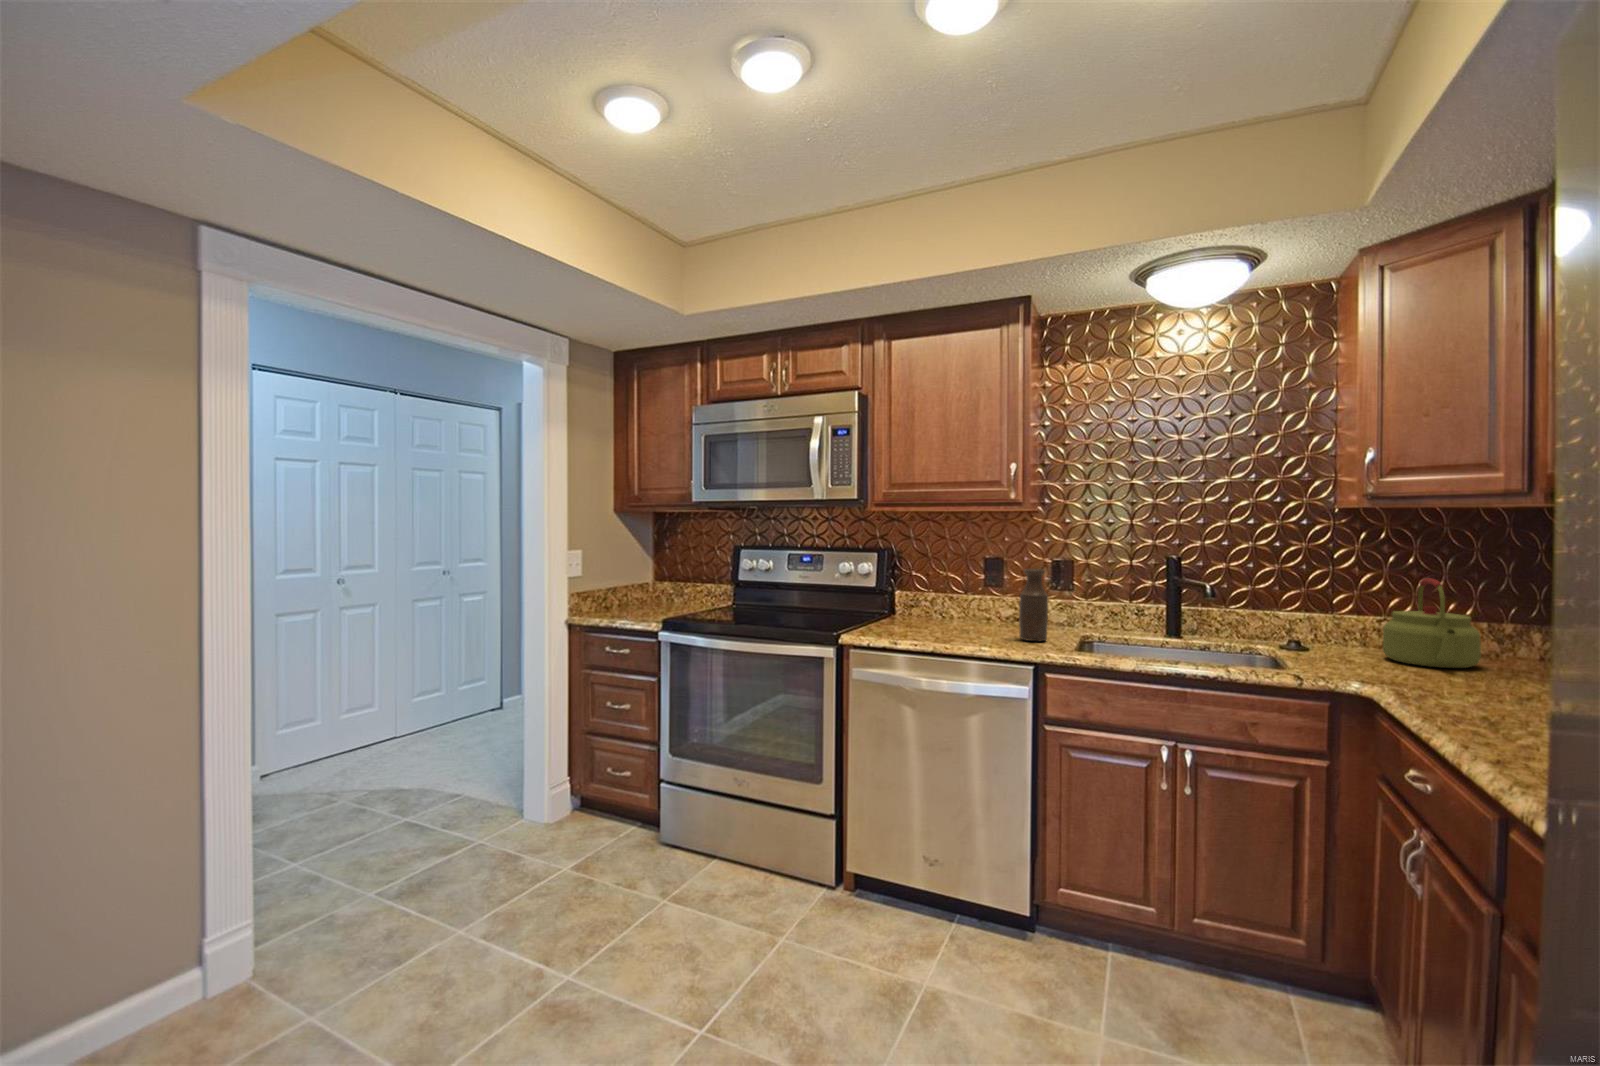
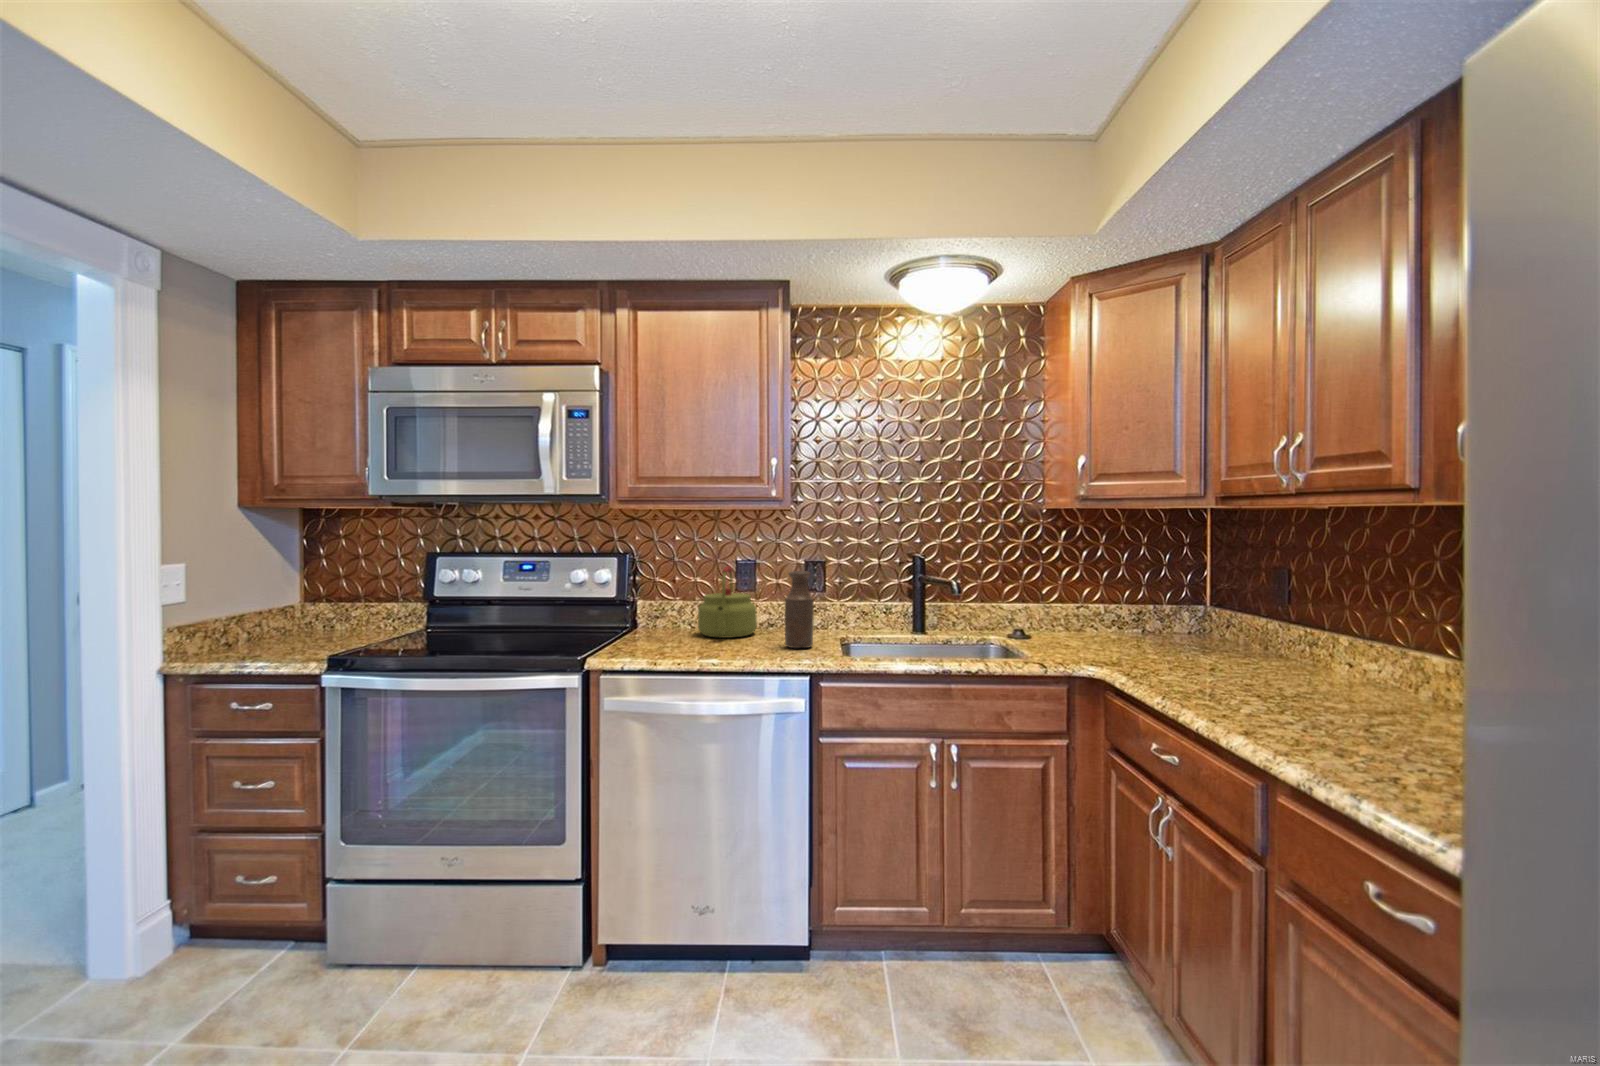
kettle: present [1383,578,1481,668] -> present [698,566,757,638]

